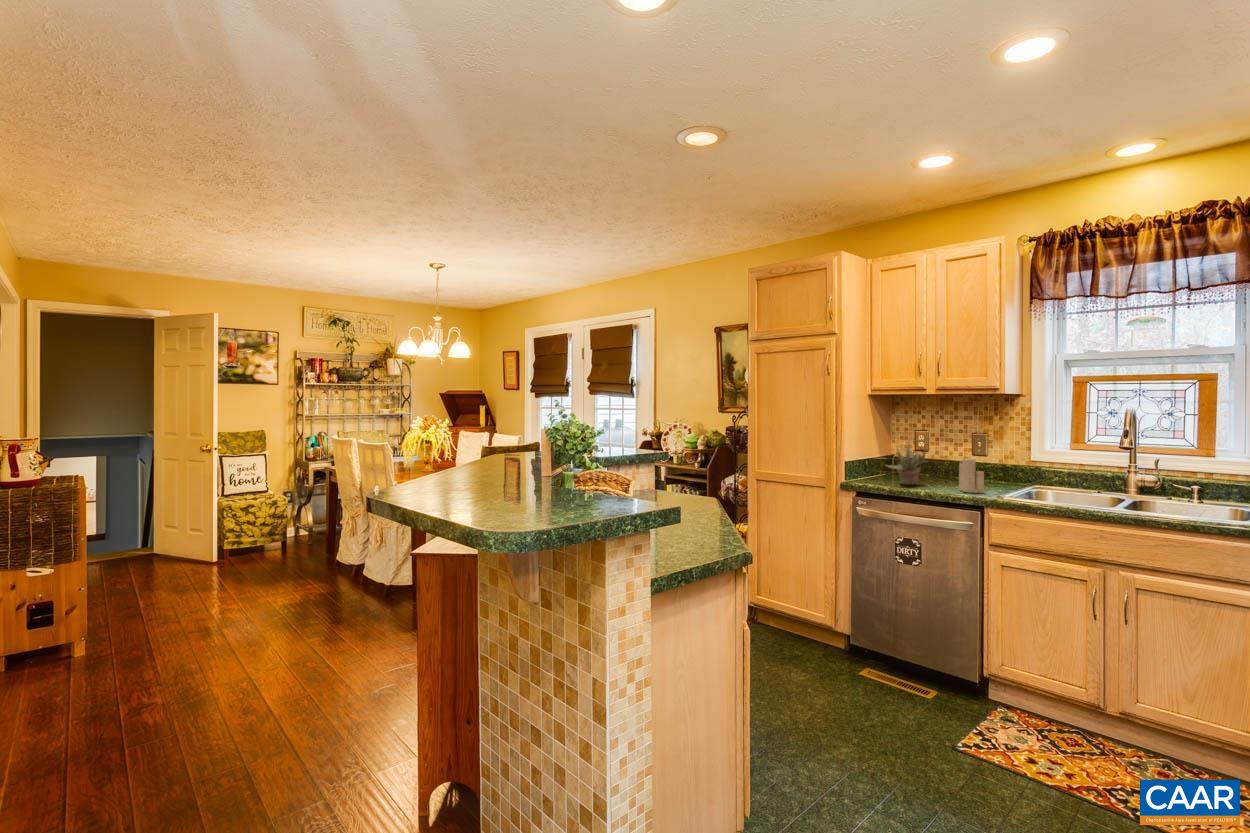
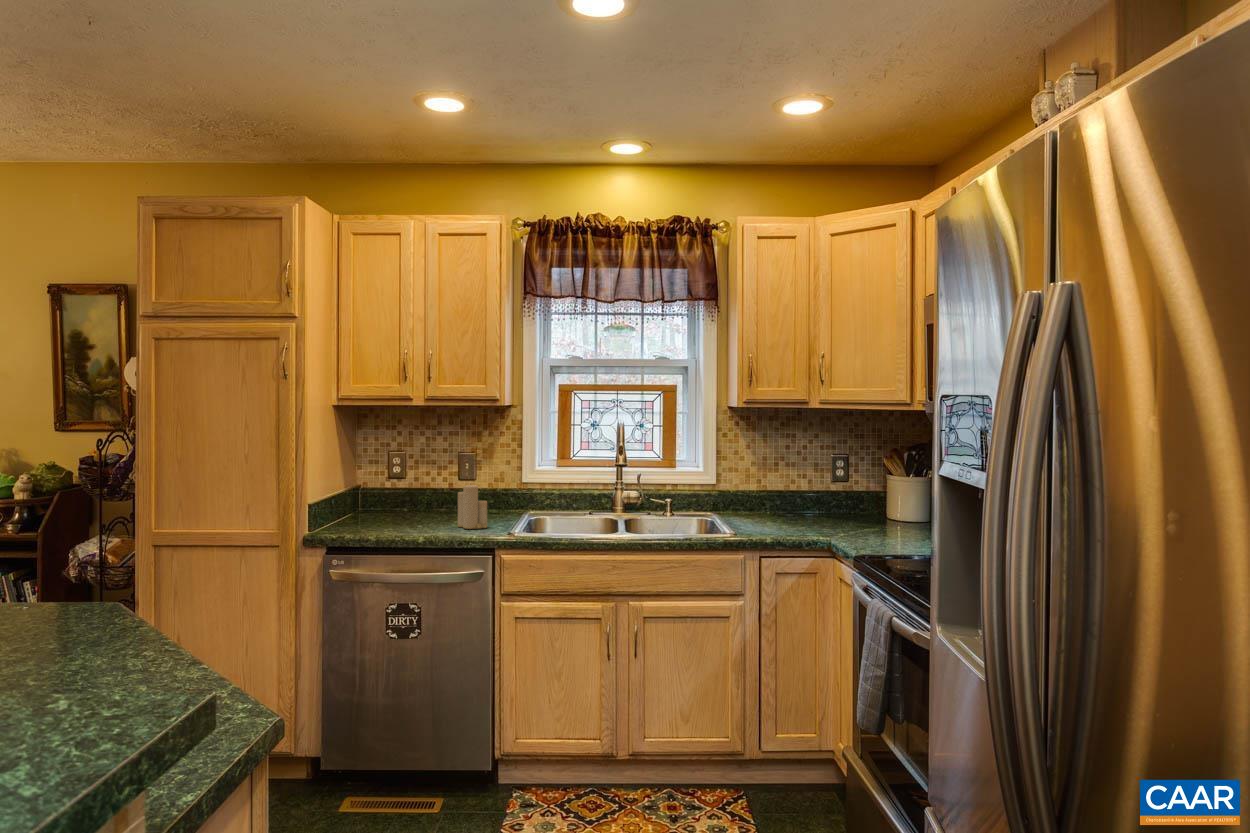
succulent plant: present [885,439,926,485] -> none [367,462,416,526]

